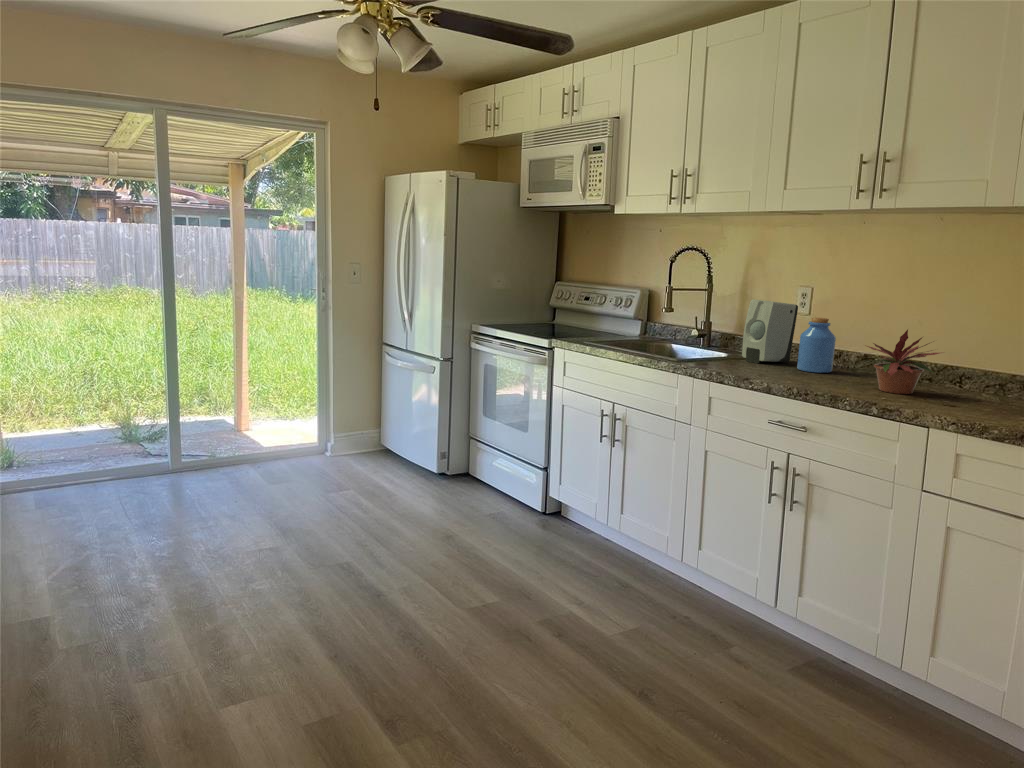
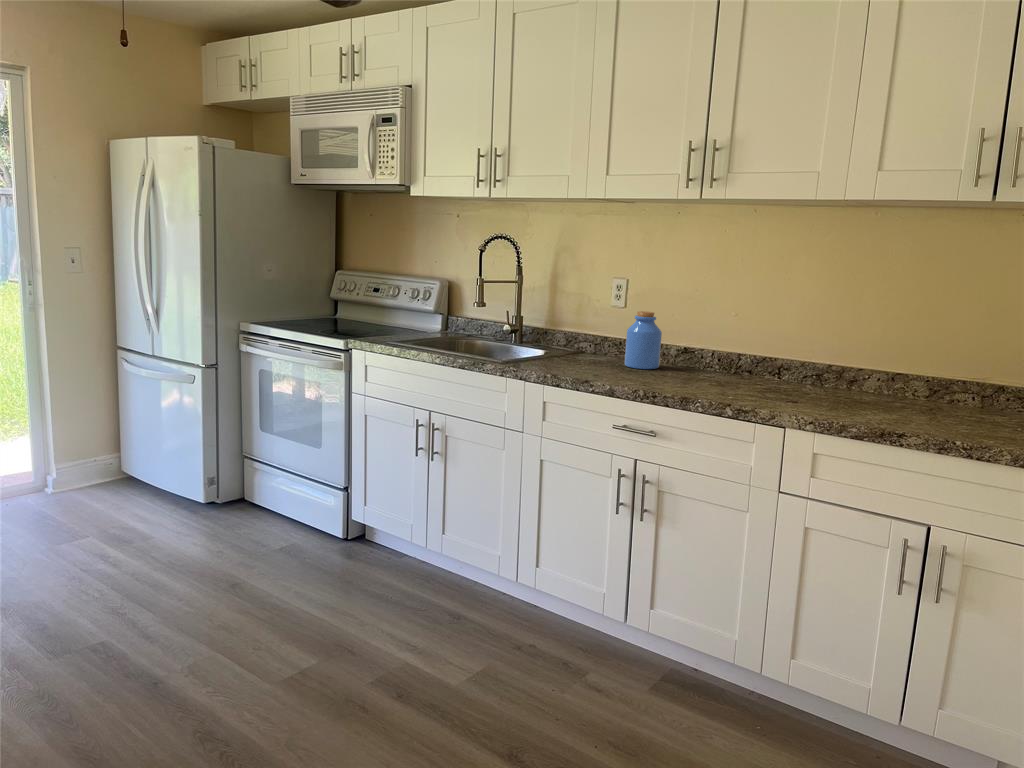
soap dispenser: present [742,299,798,363] -> none [565,292,618,361]
potted plant: present [867,330,940,394] -> none [694,324,780,391]

